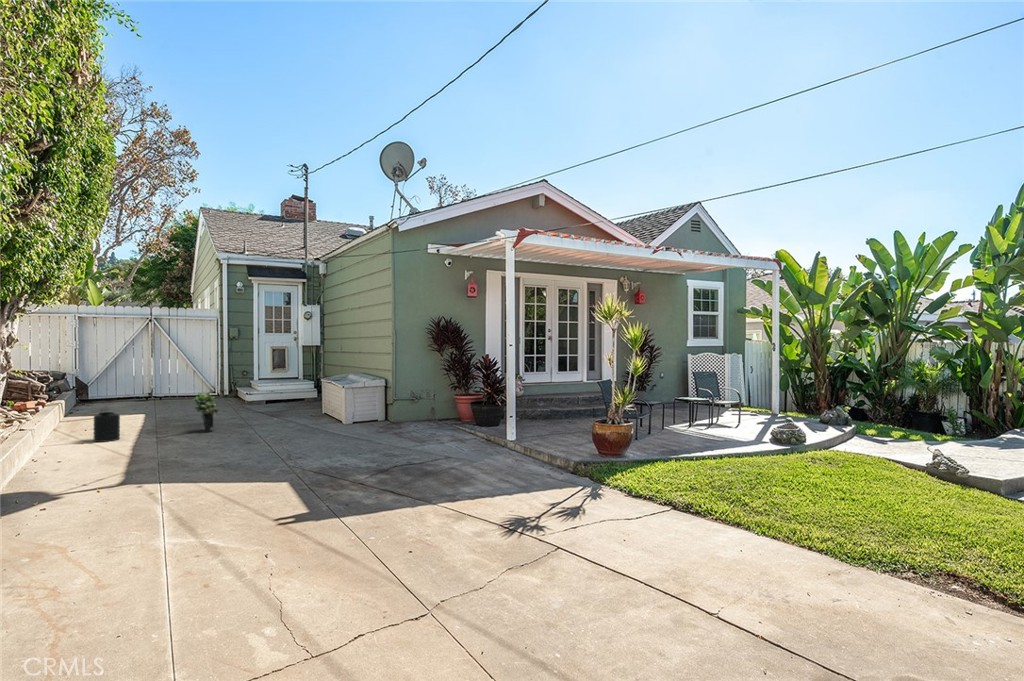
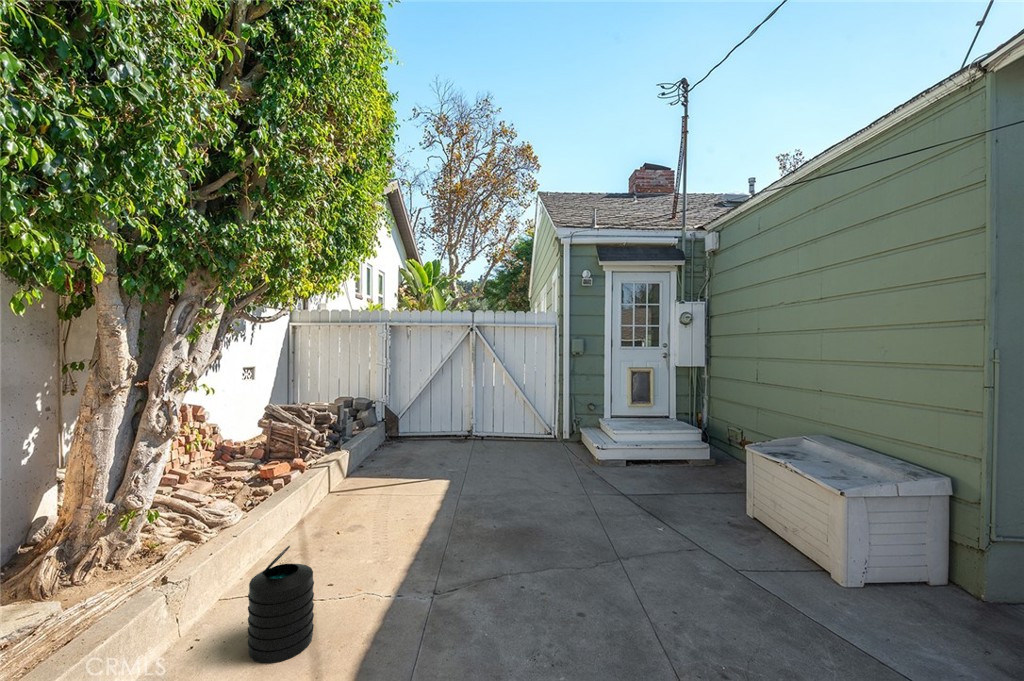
potted plant: present [193,392,219,432] -> none [487,513,553,646]

